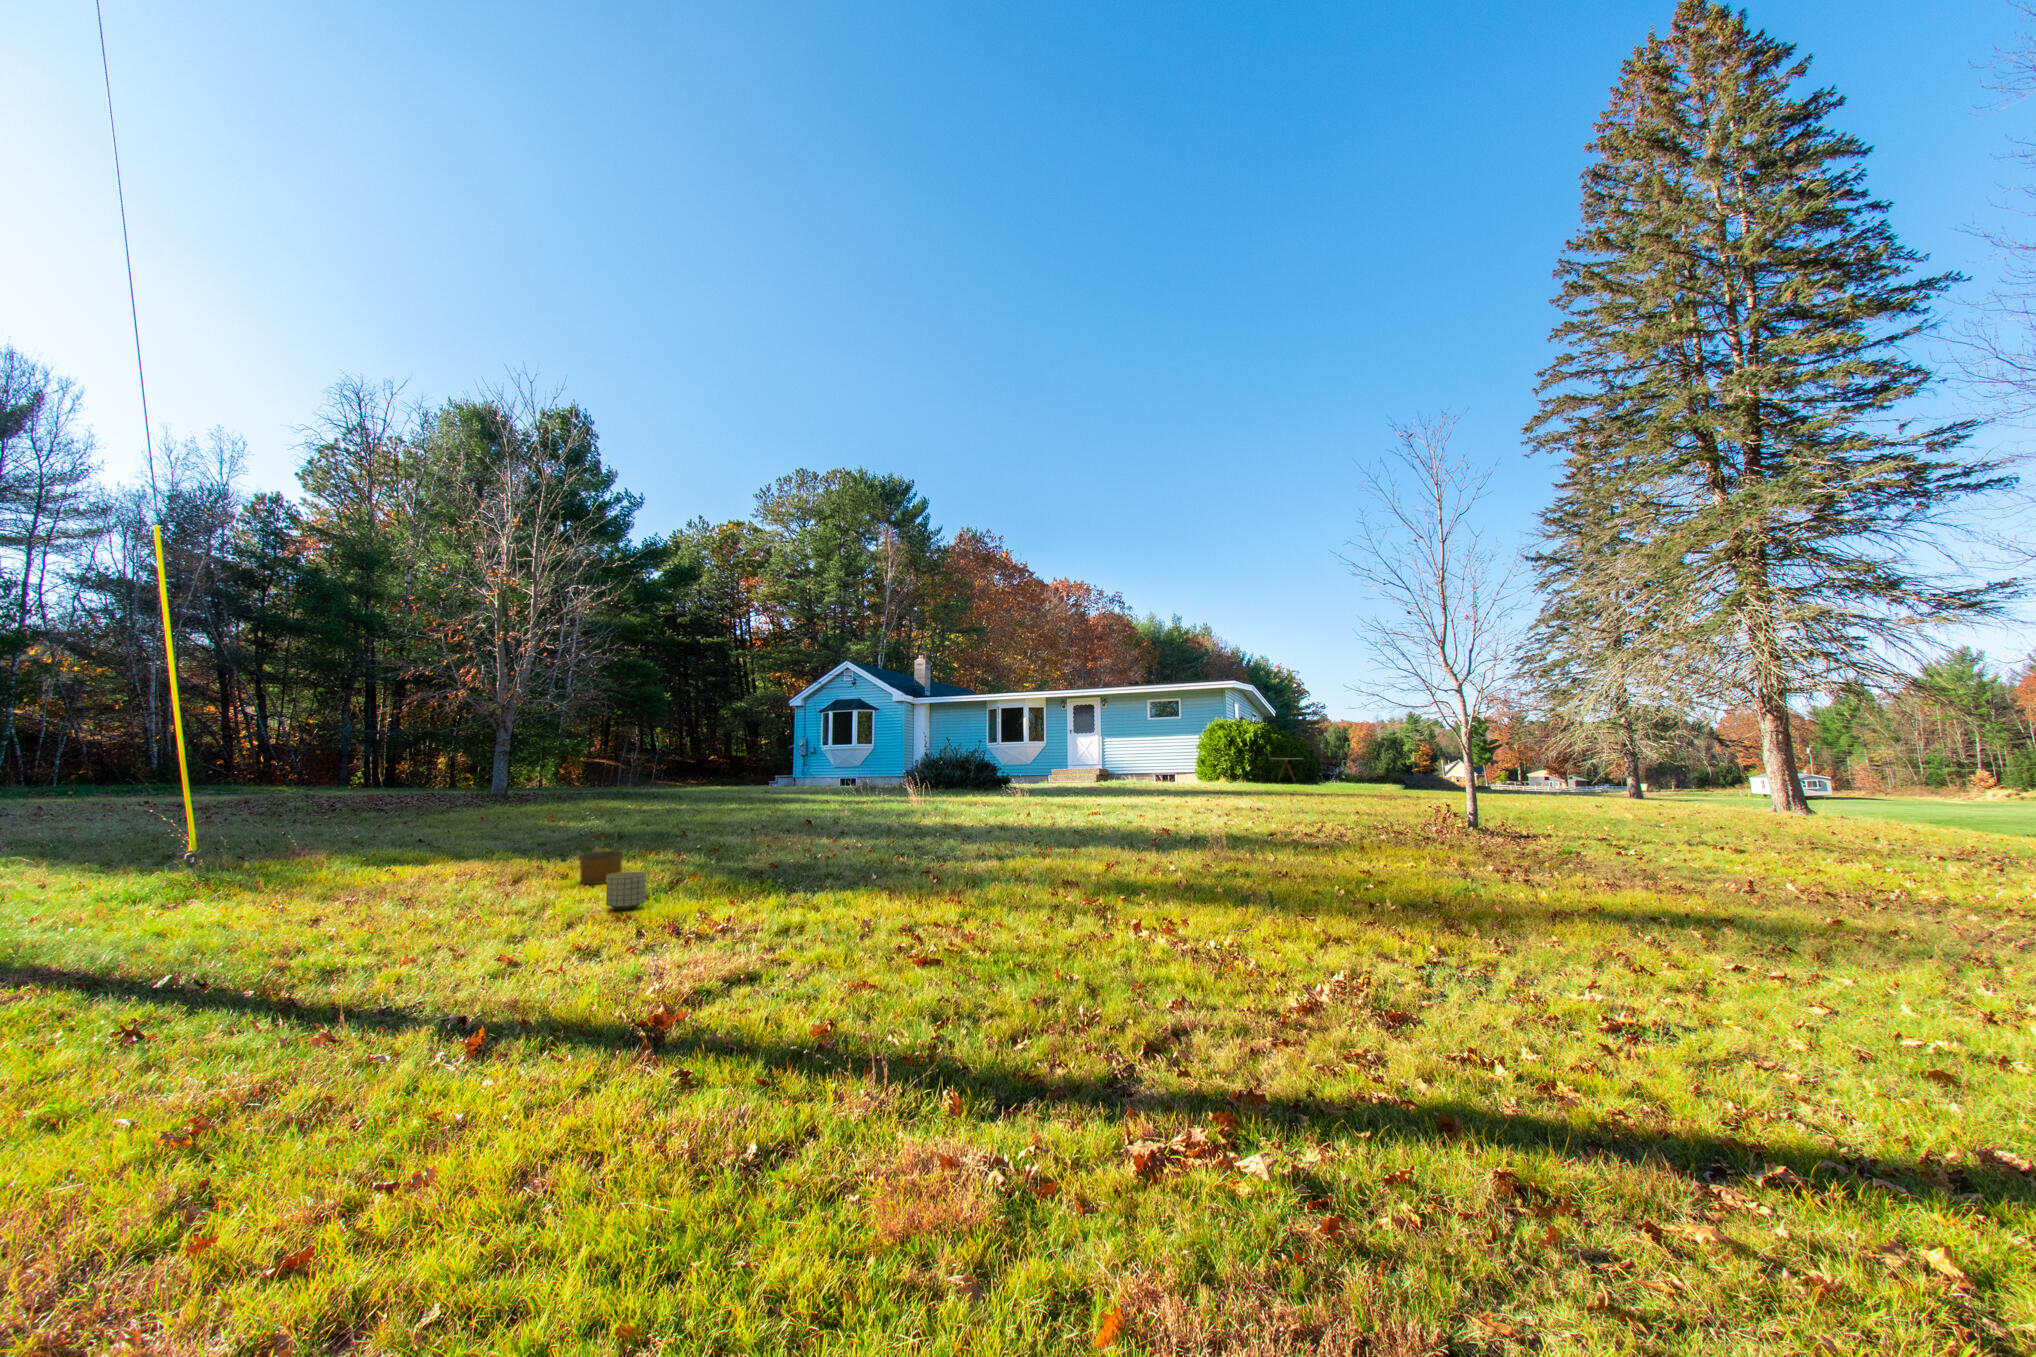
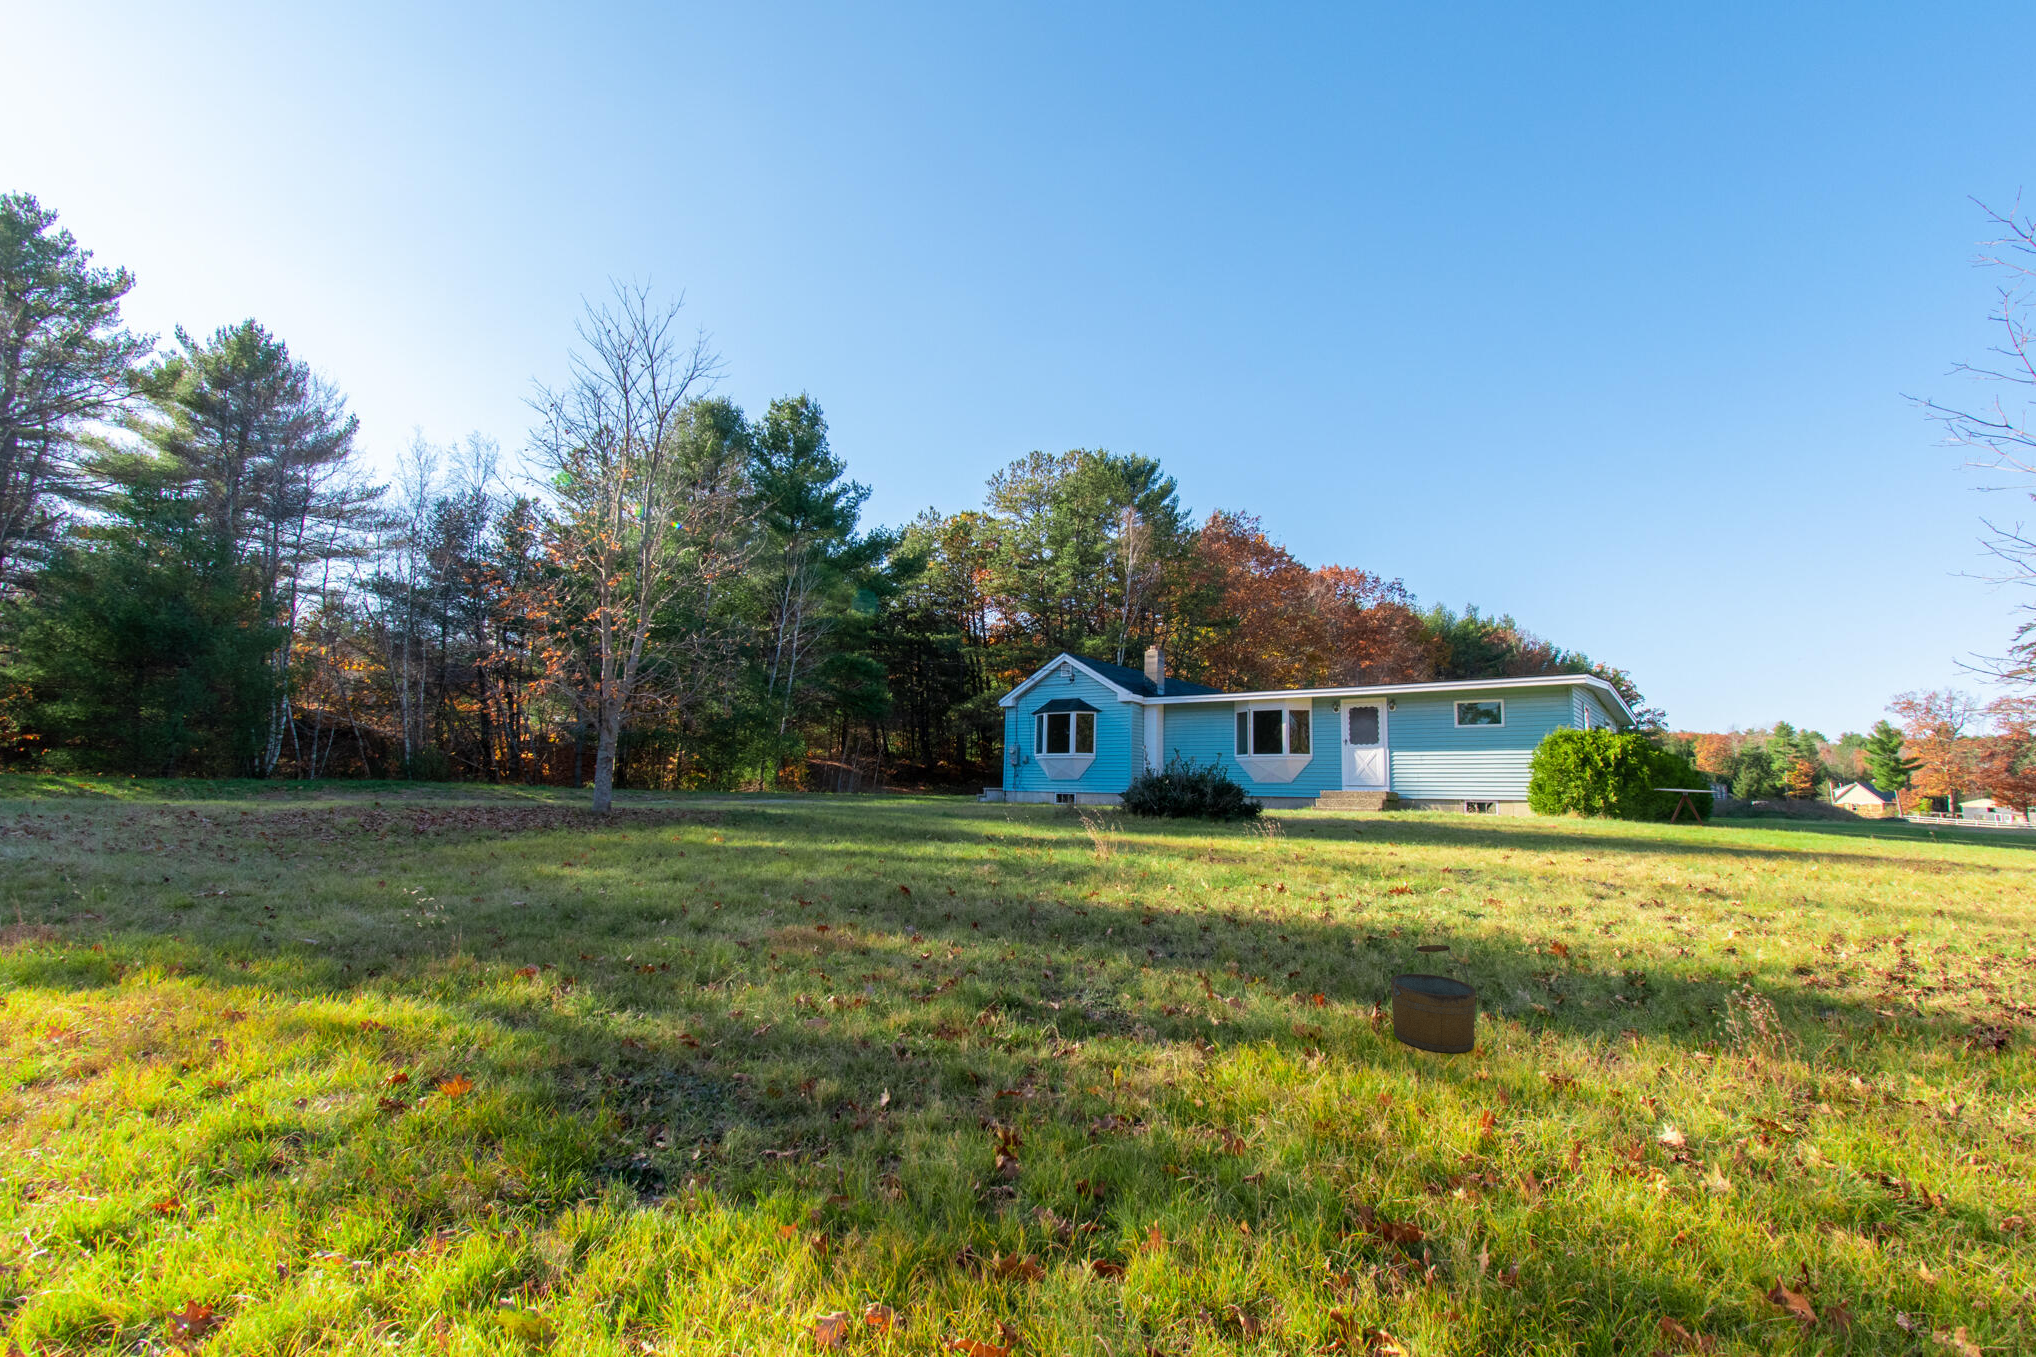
bucket: present [579,834,624,884] -> present [1391,945,1476,1053]
planter: present [606,872,646,910] -> none [76,1061,212,1175]

